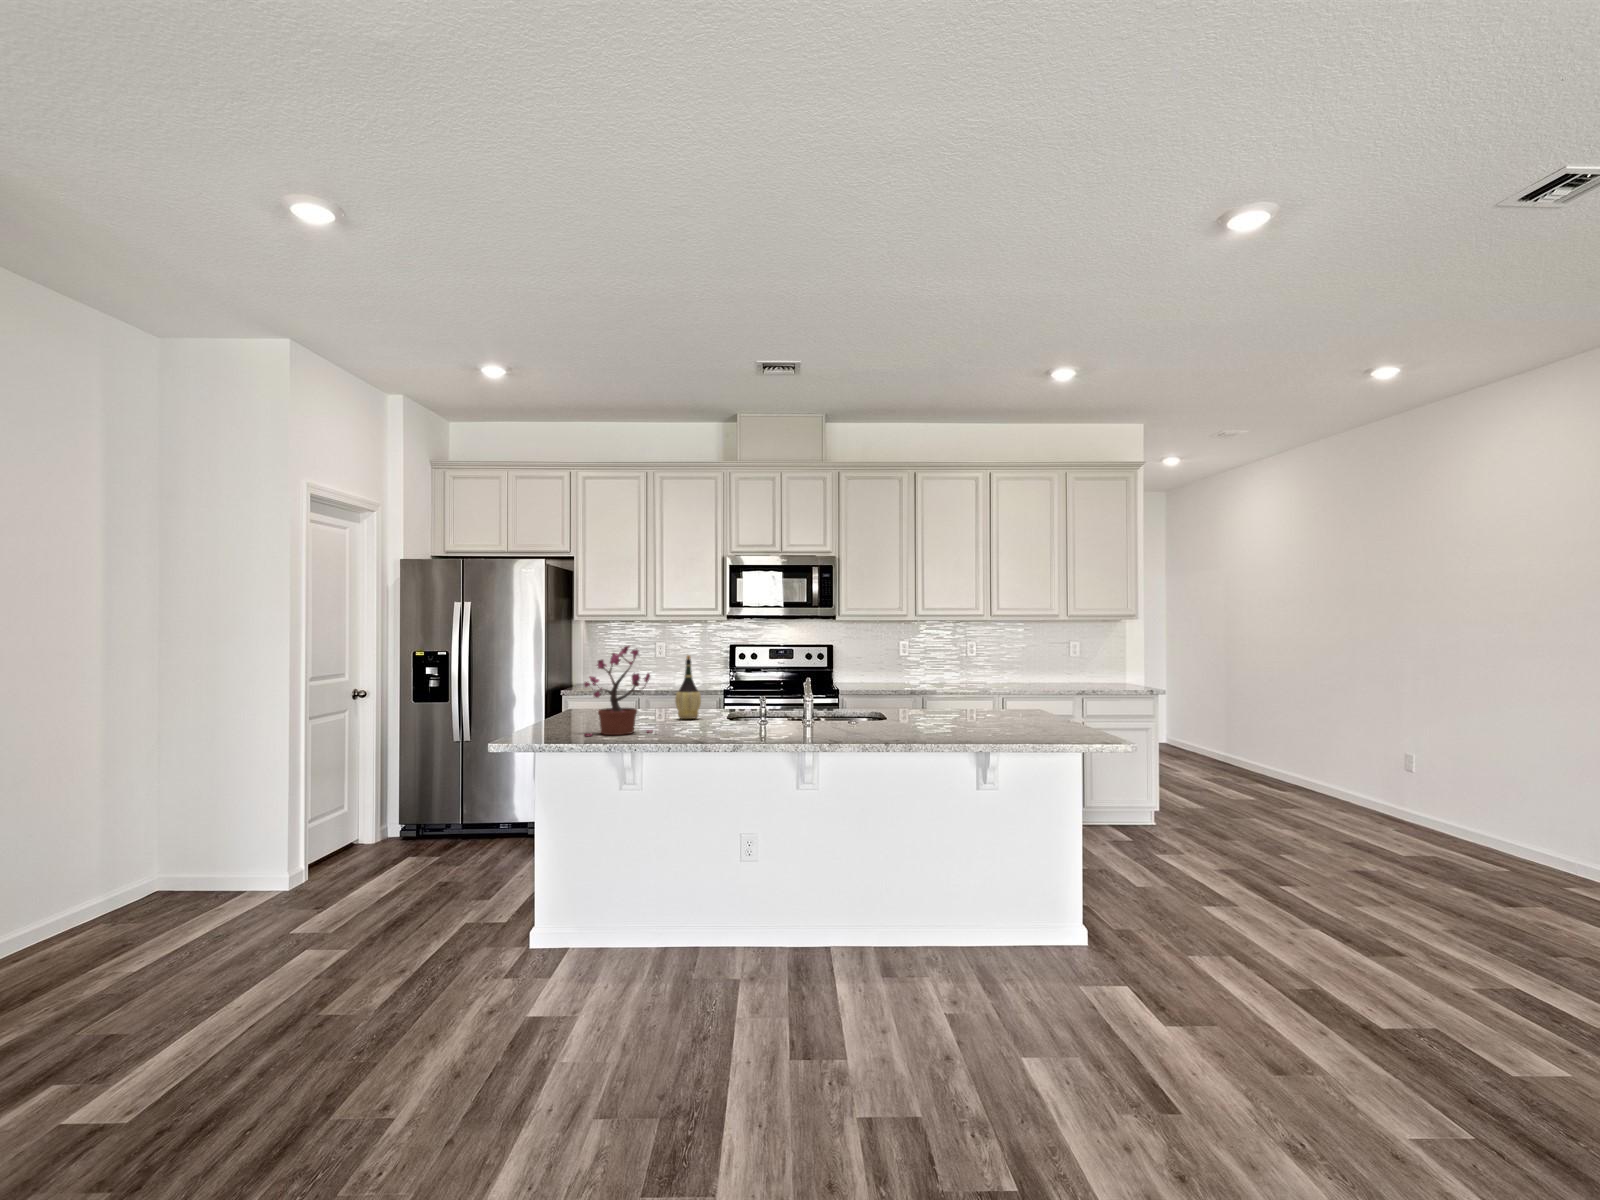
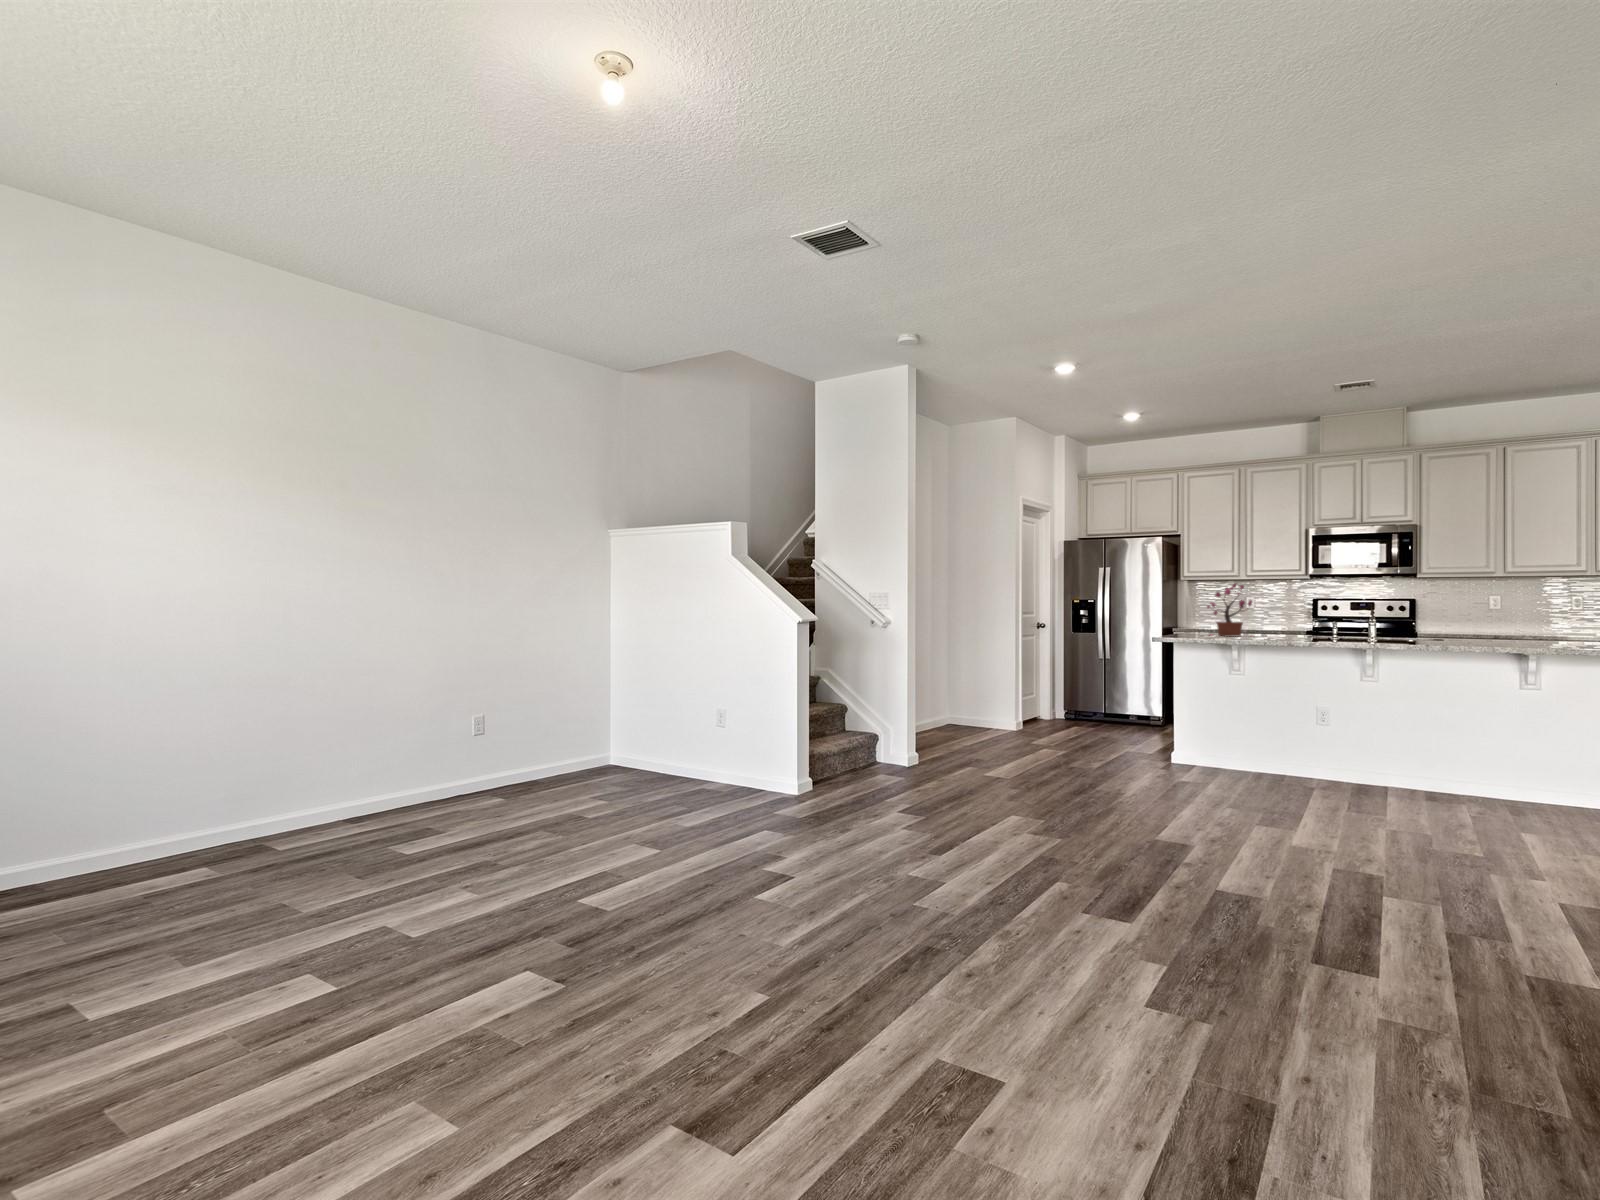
wine bottle: present [675,655,701,719] -> none [1268,594,1288,636]

